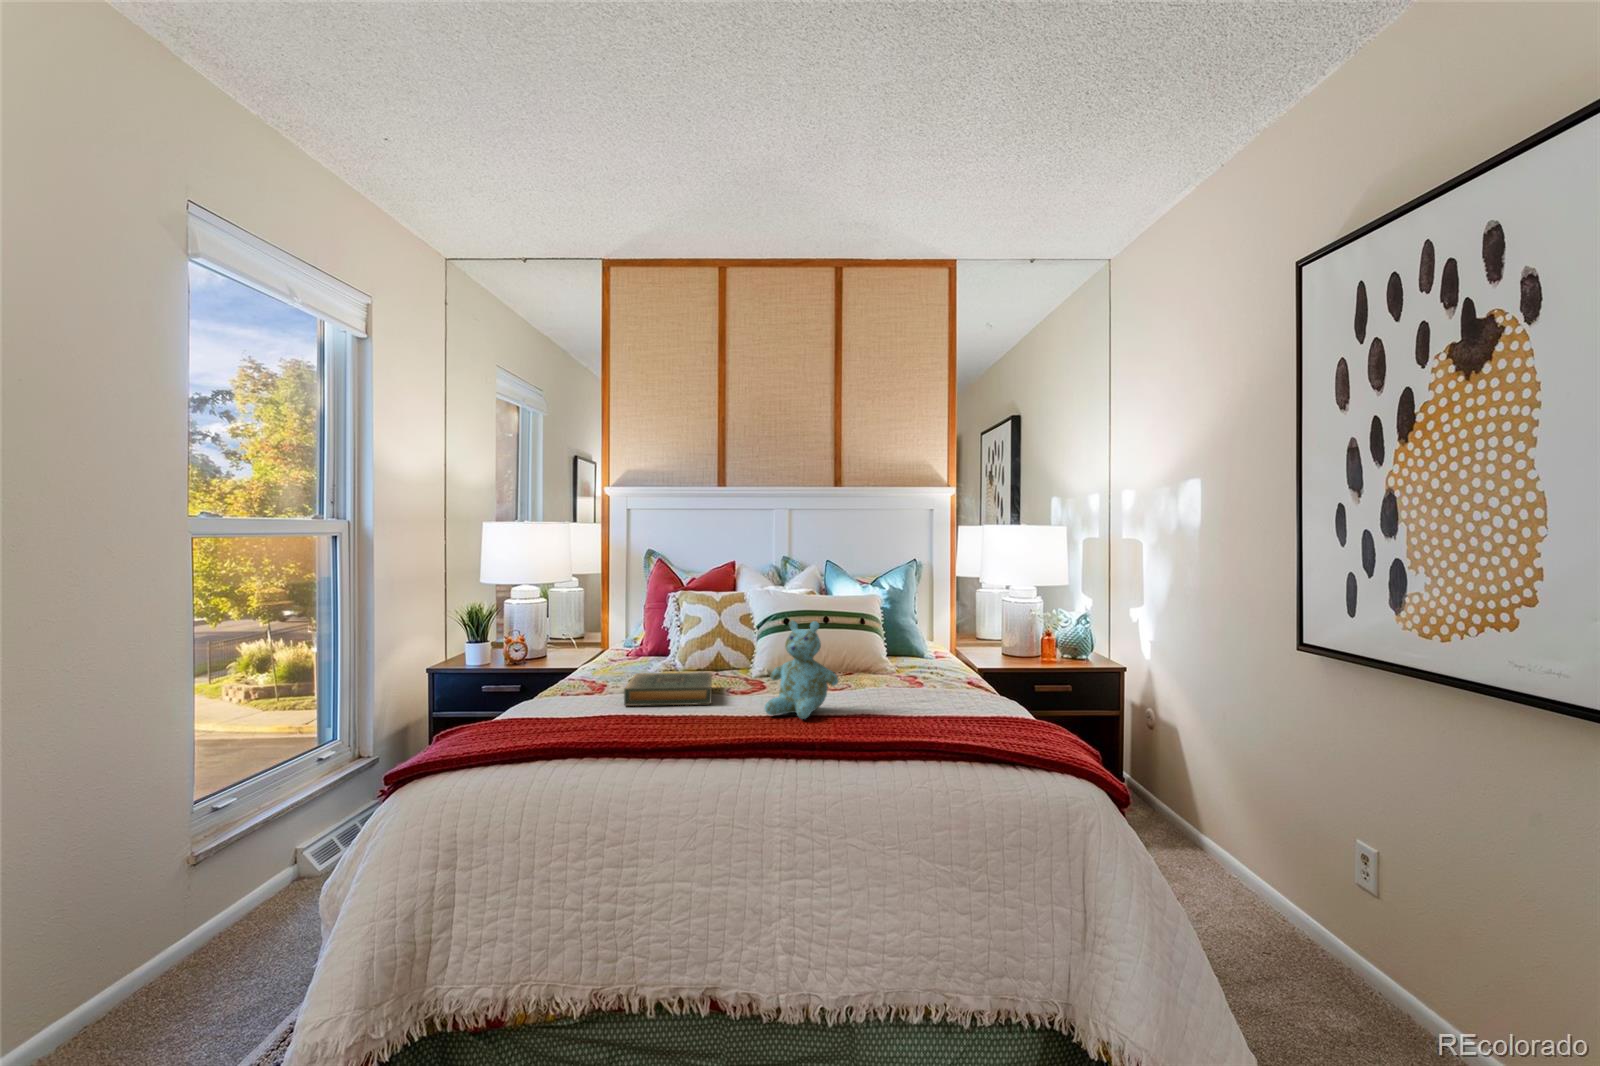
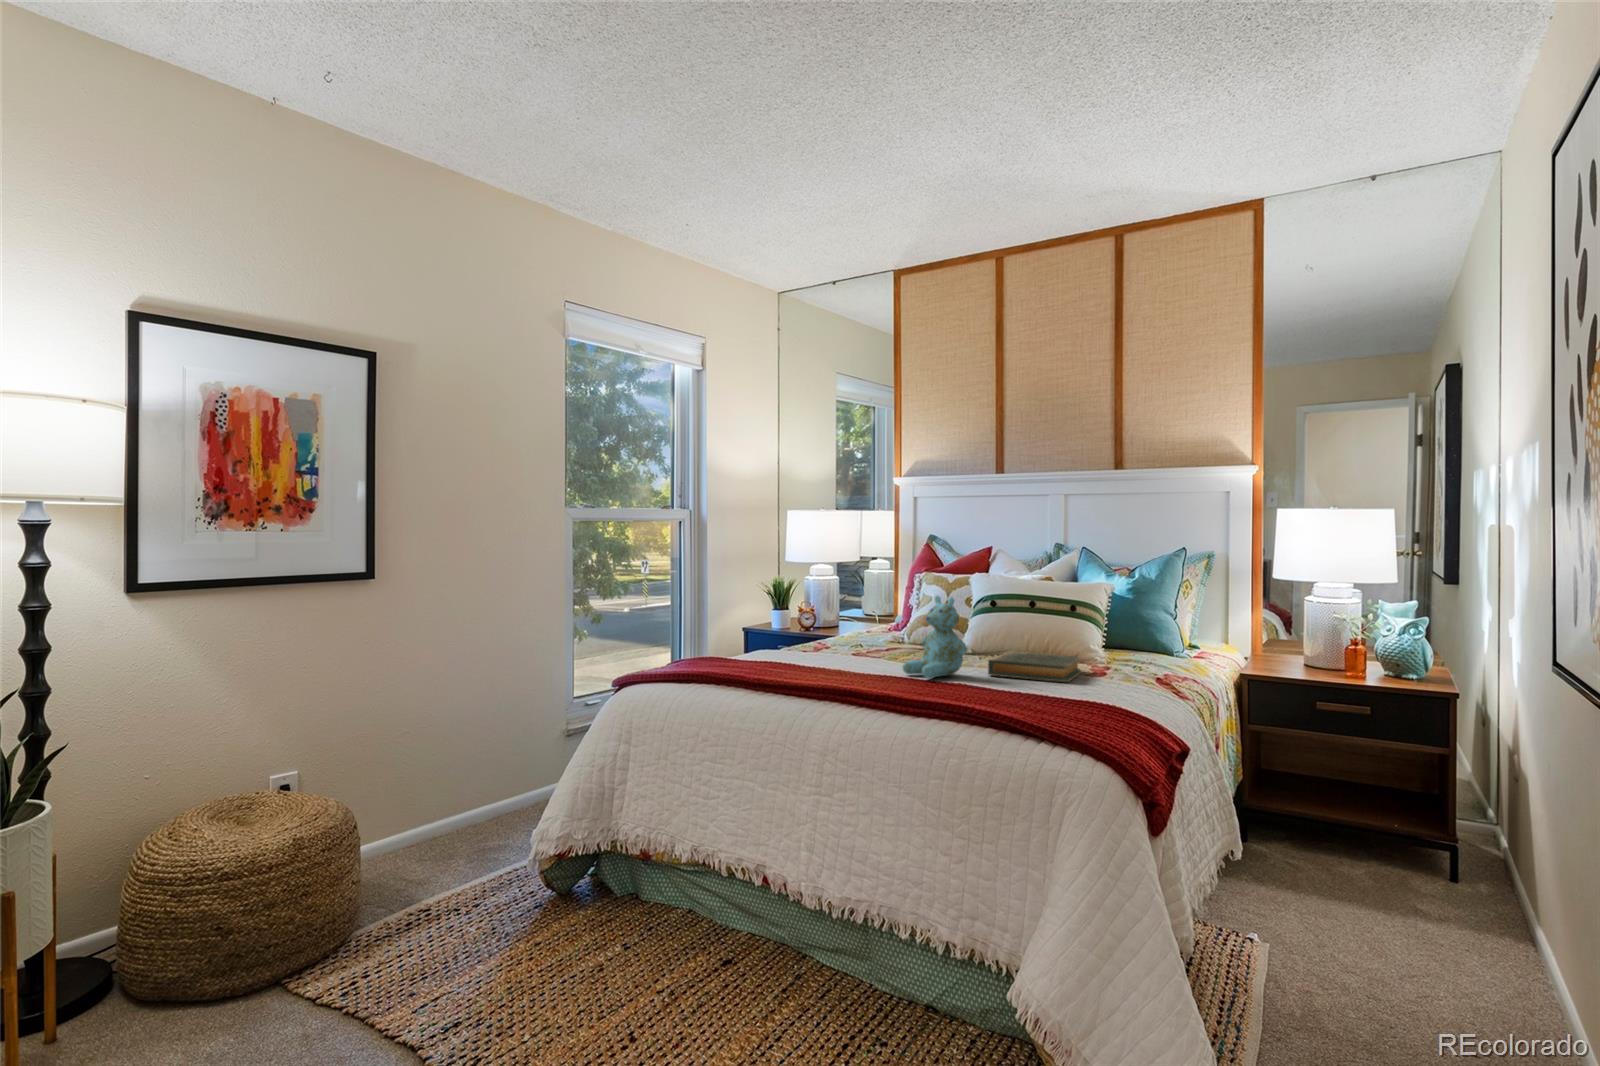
hardback book: present [624,672,712,706] -> present [988,651,1082,682]

